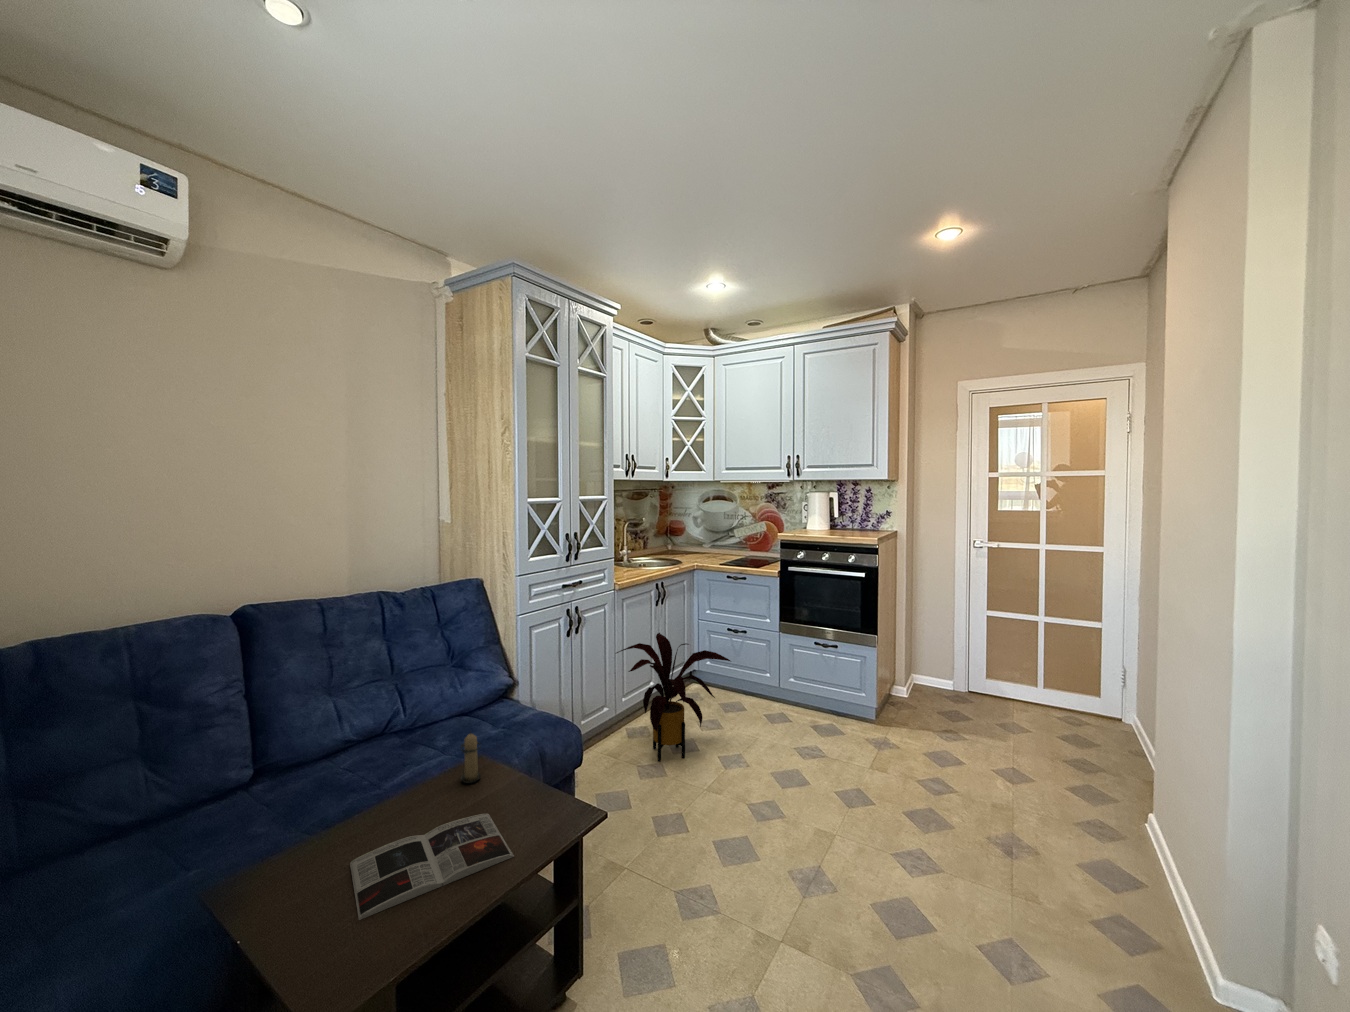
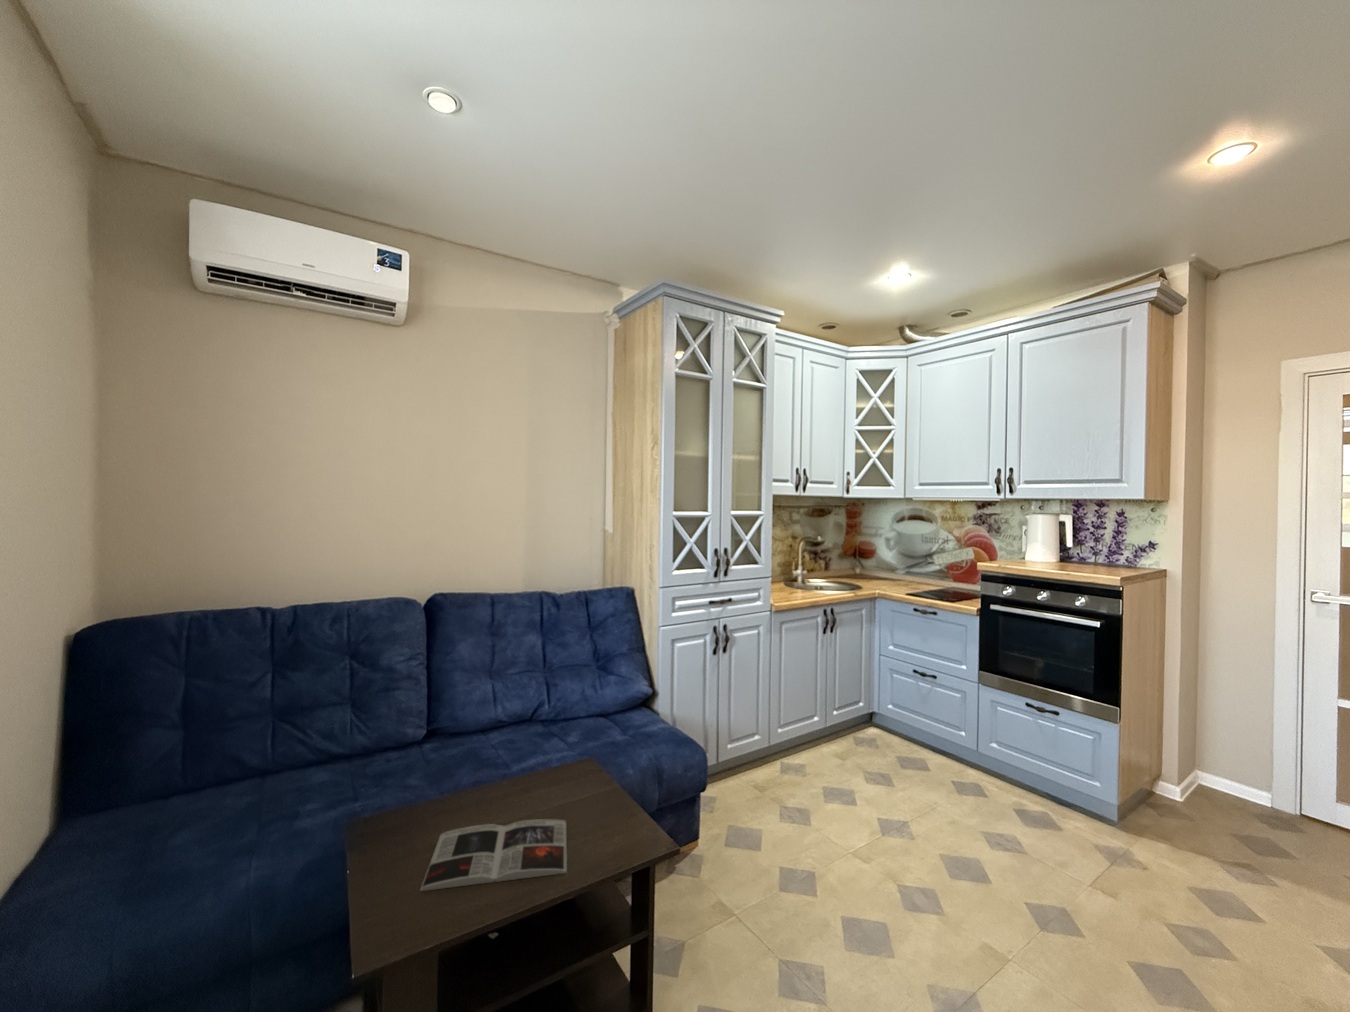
house plant: present [617,633,730,762] -> none [767,663,897,812]
candle: present [461,733,481,783] -> none [558,734,582,787]

